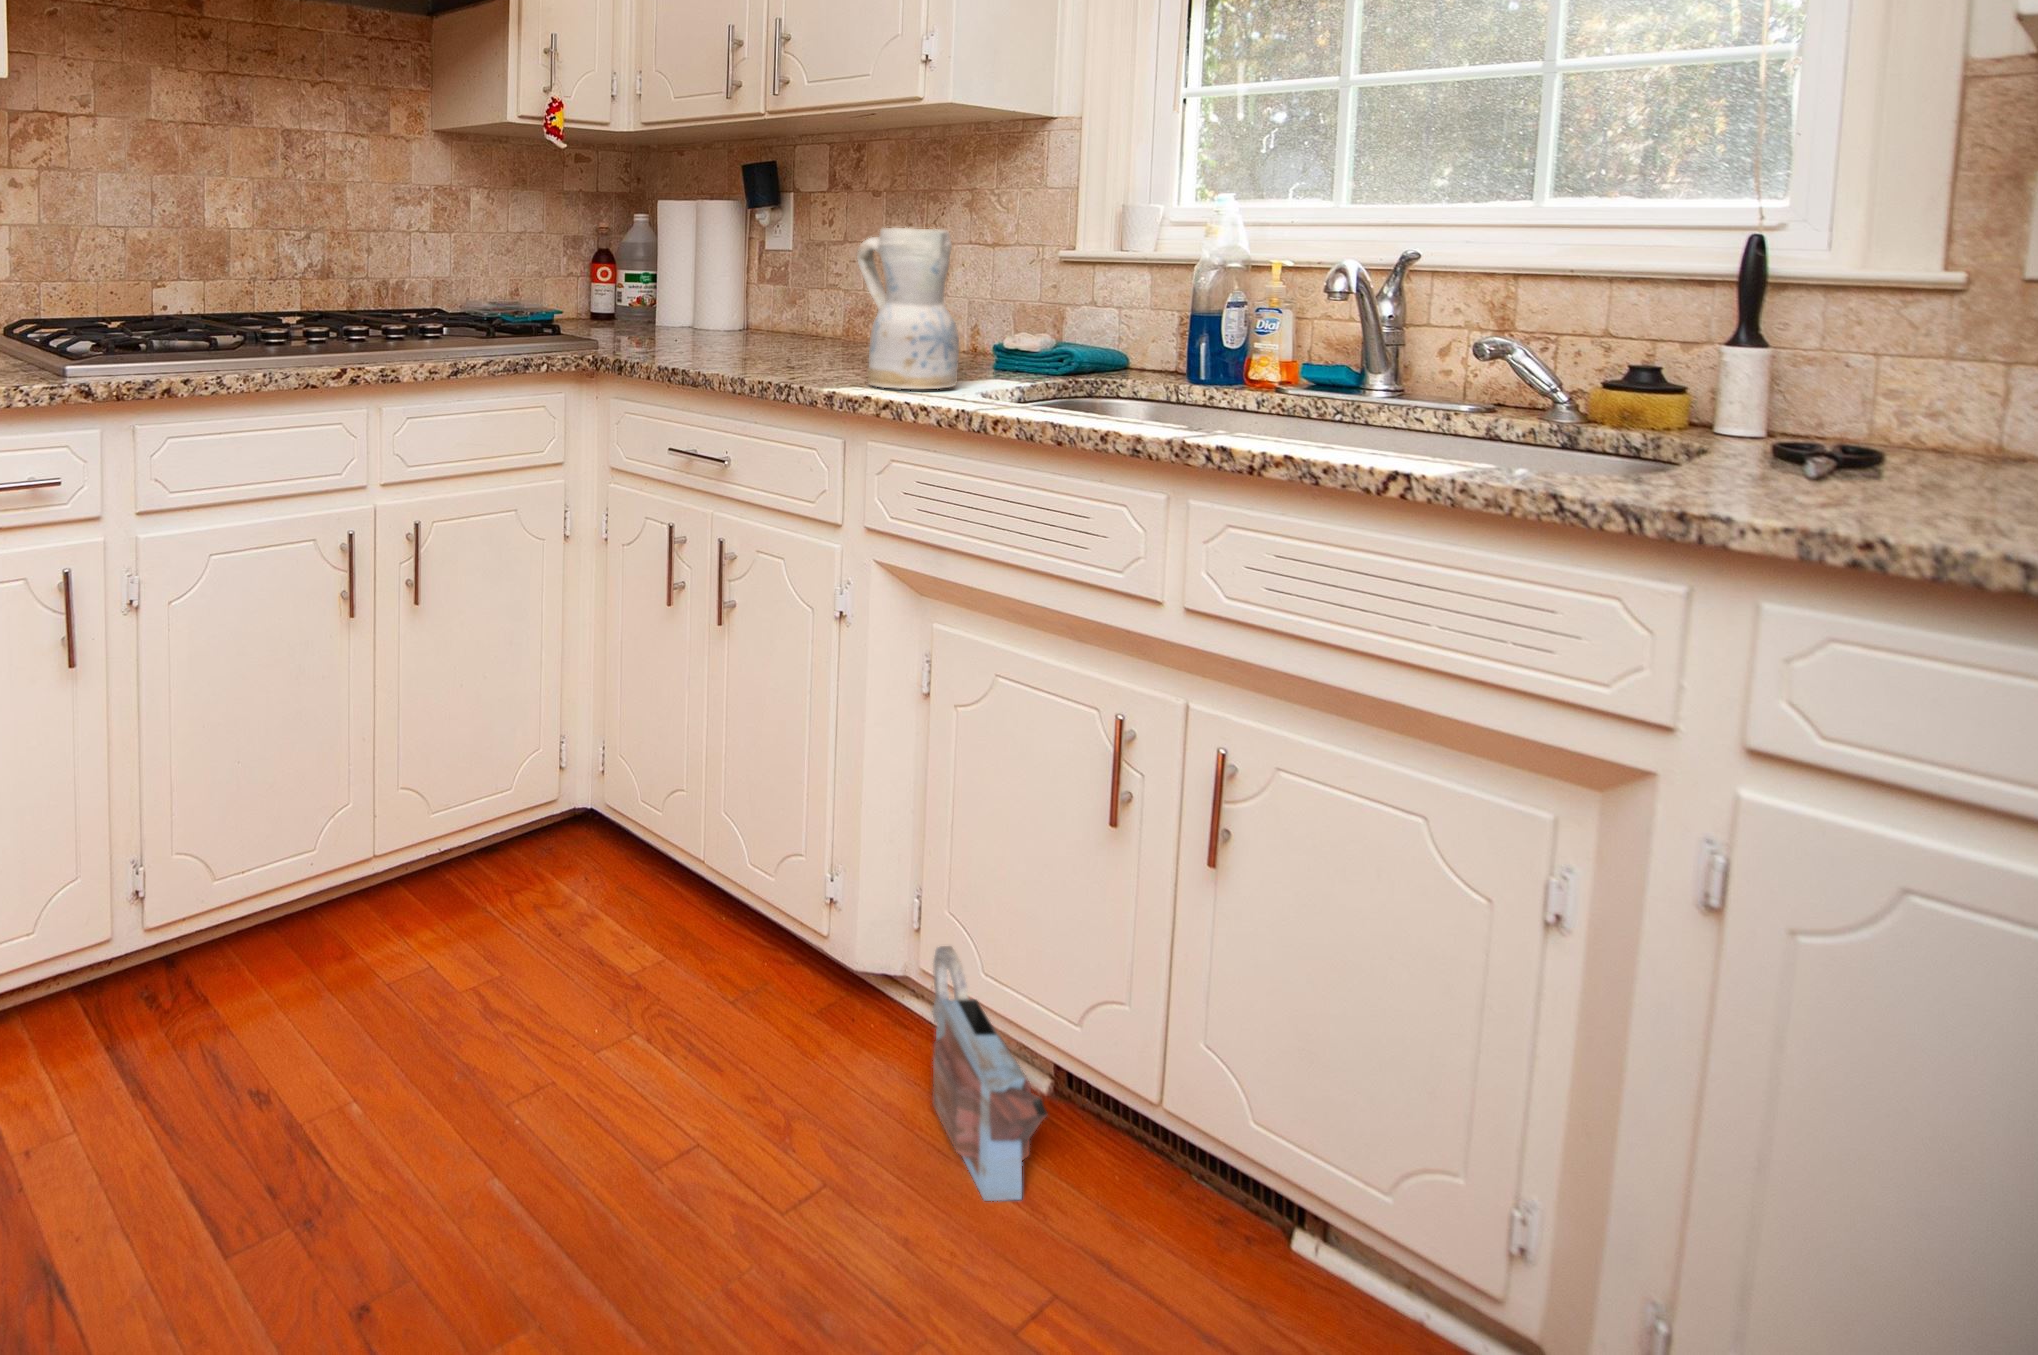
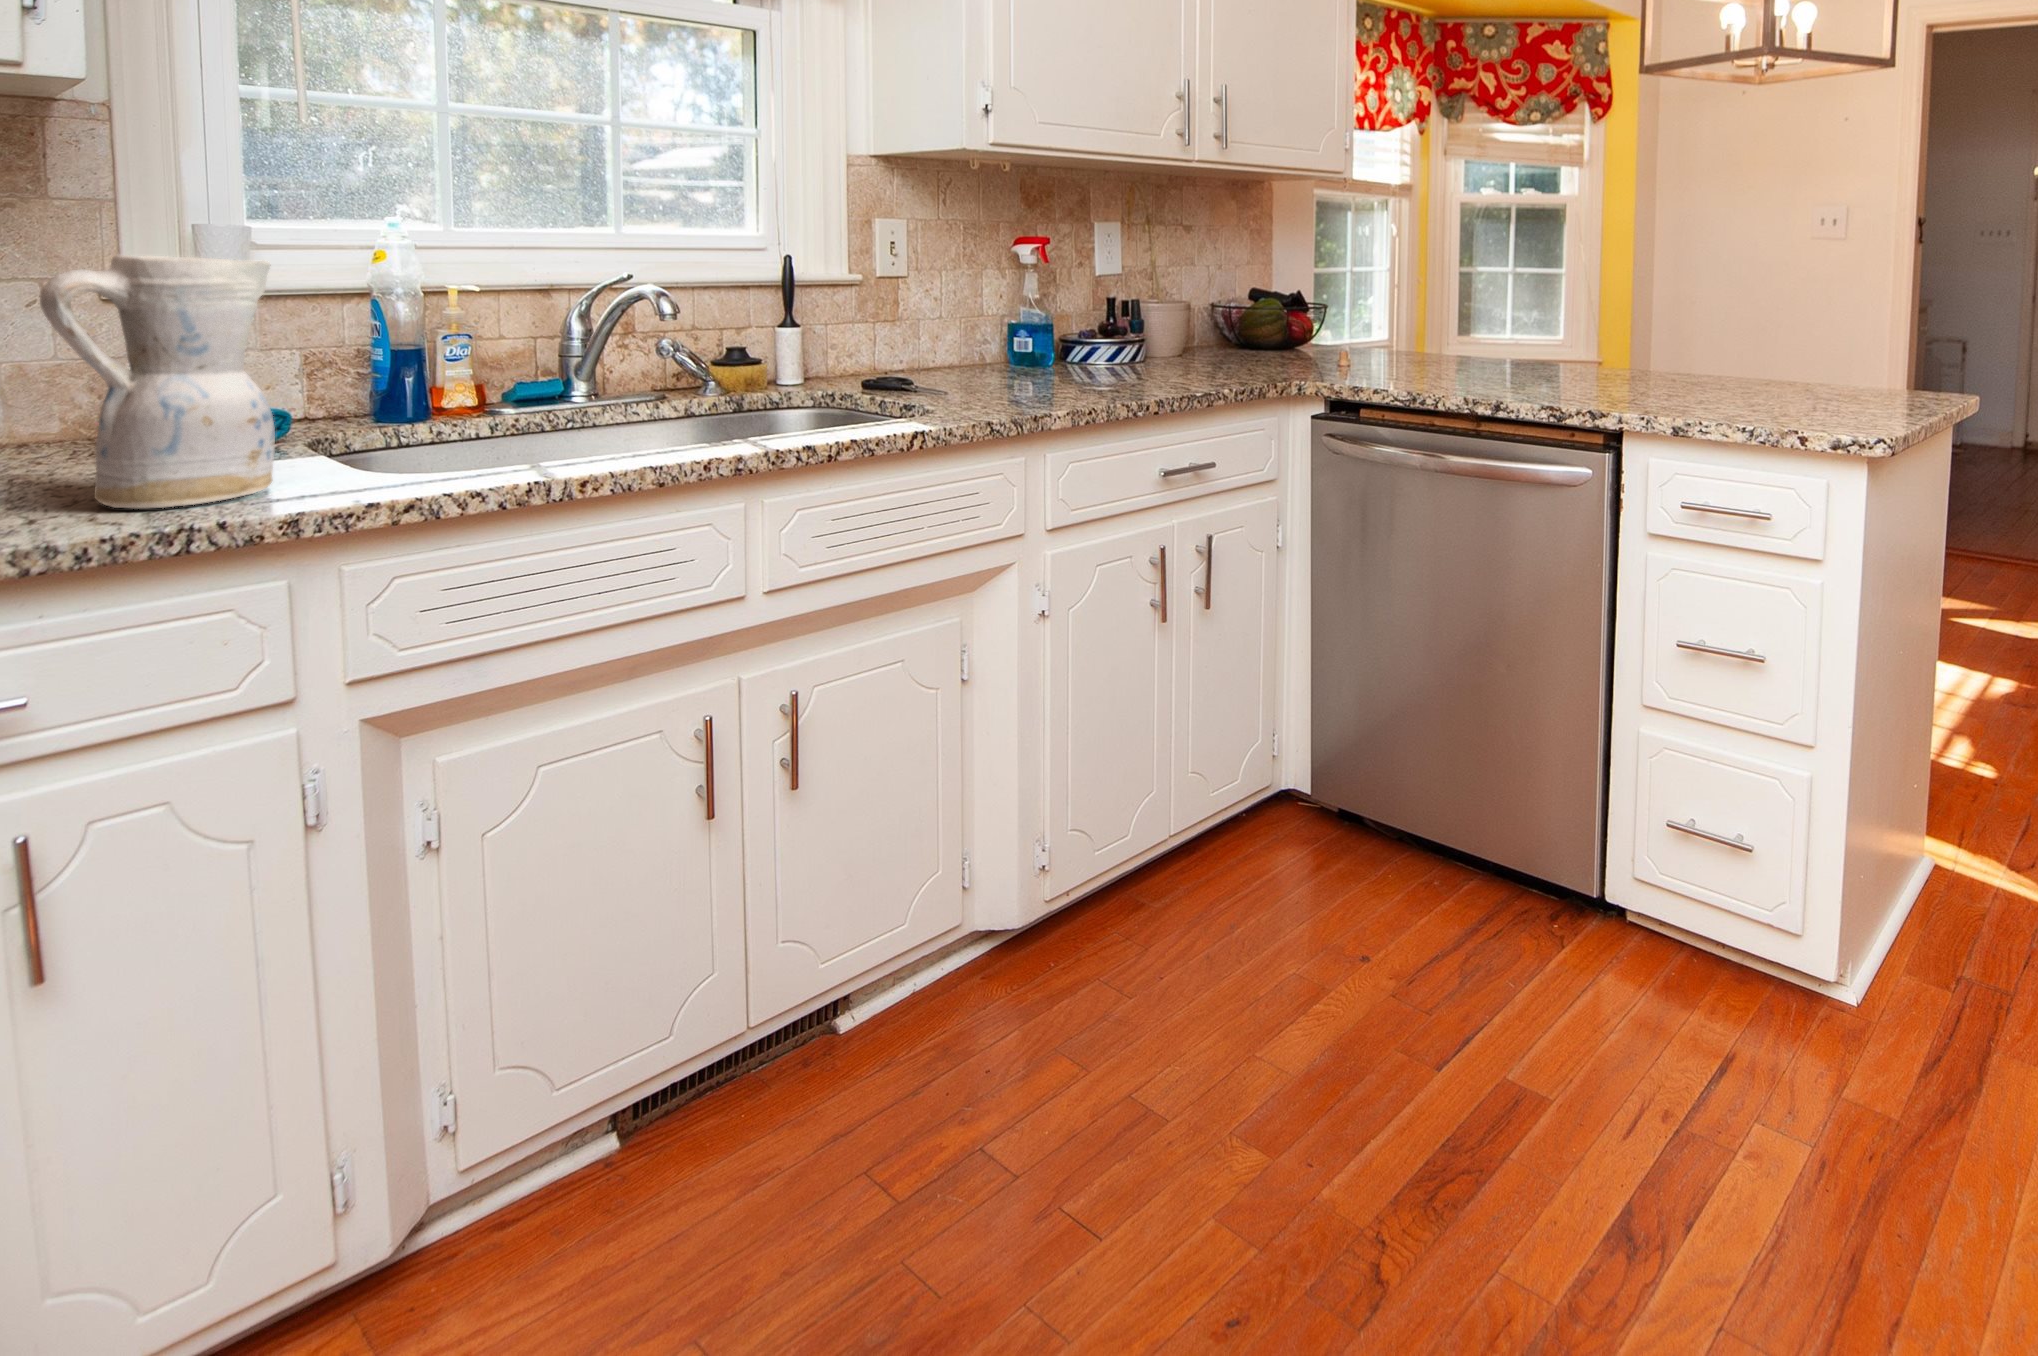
watering can: present [932,946,1048,1201] -> none [534,1031,854,1249]

